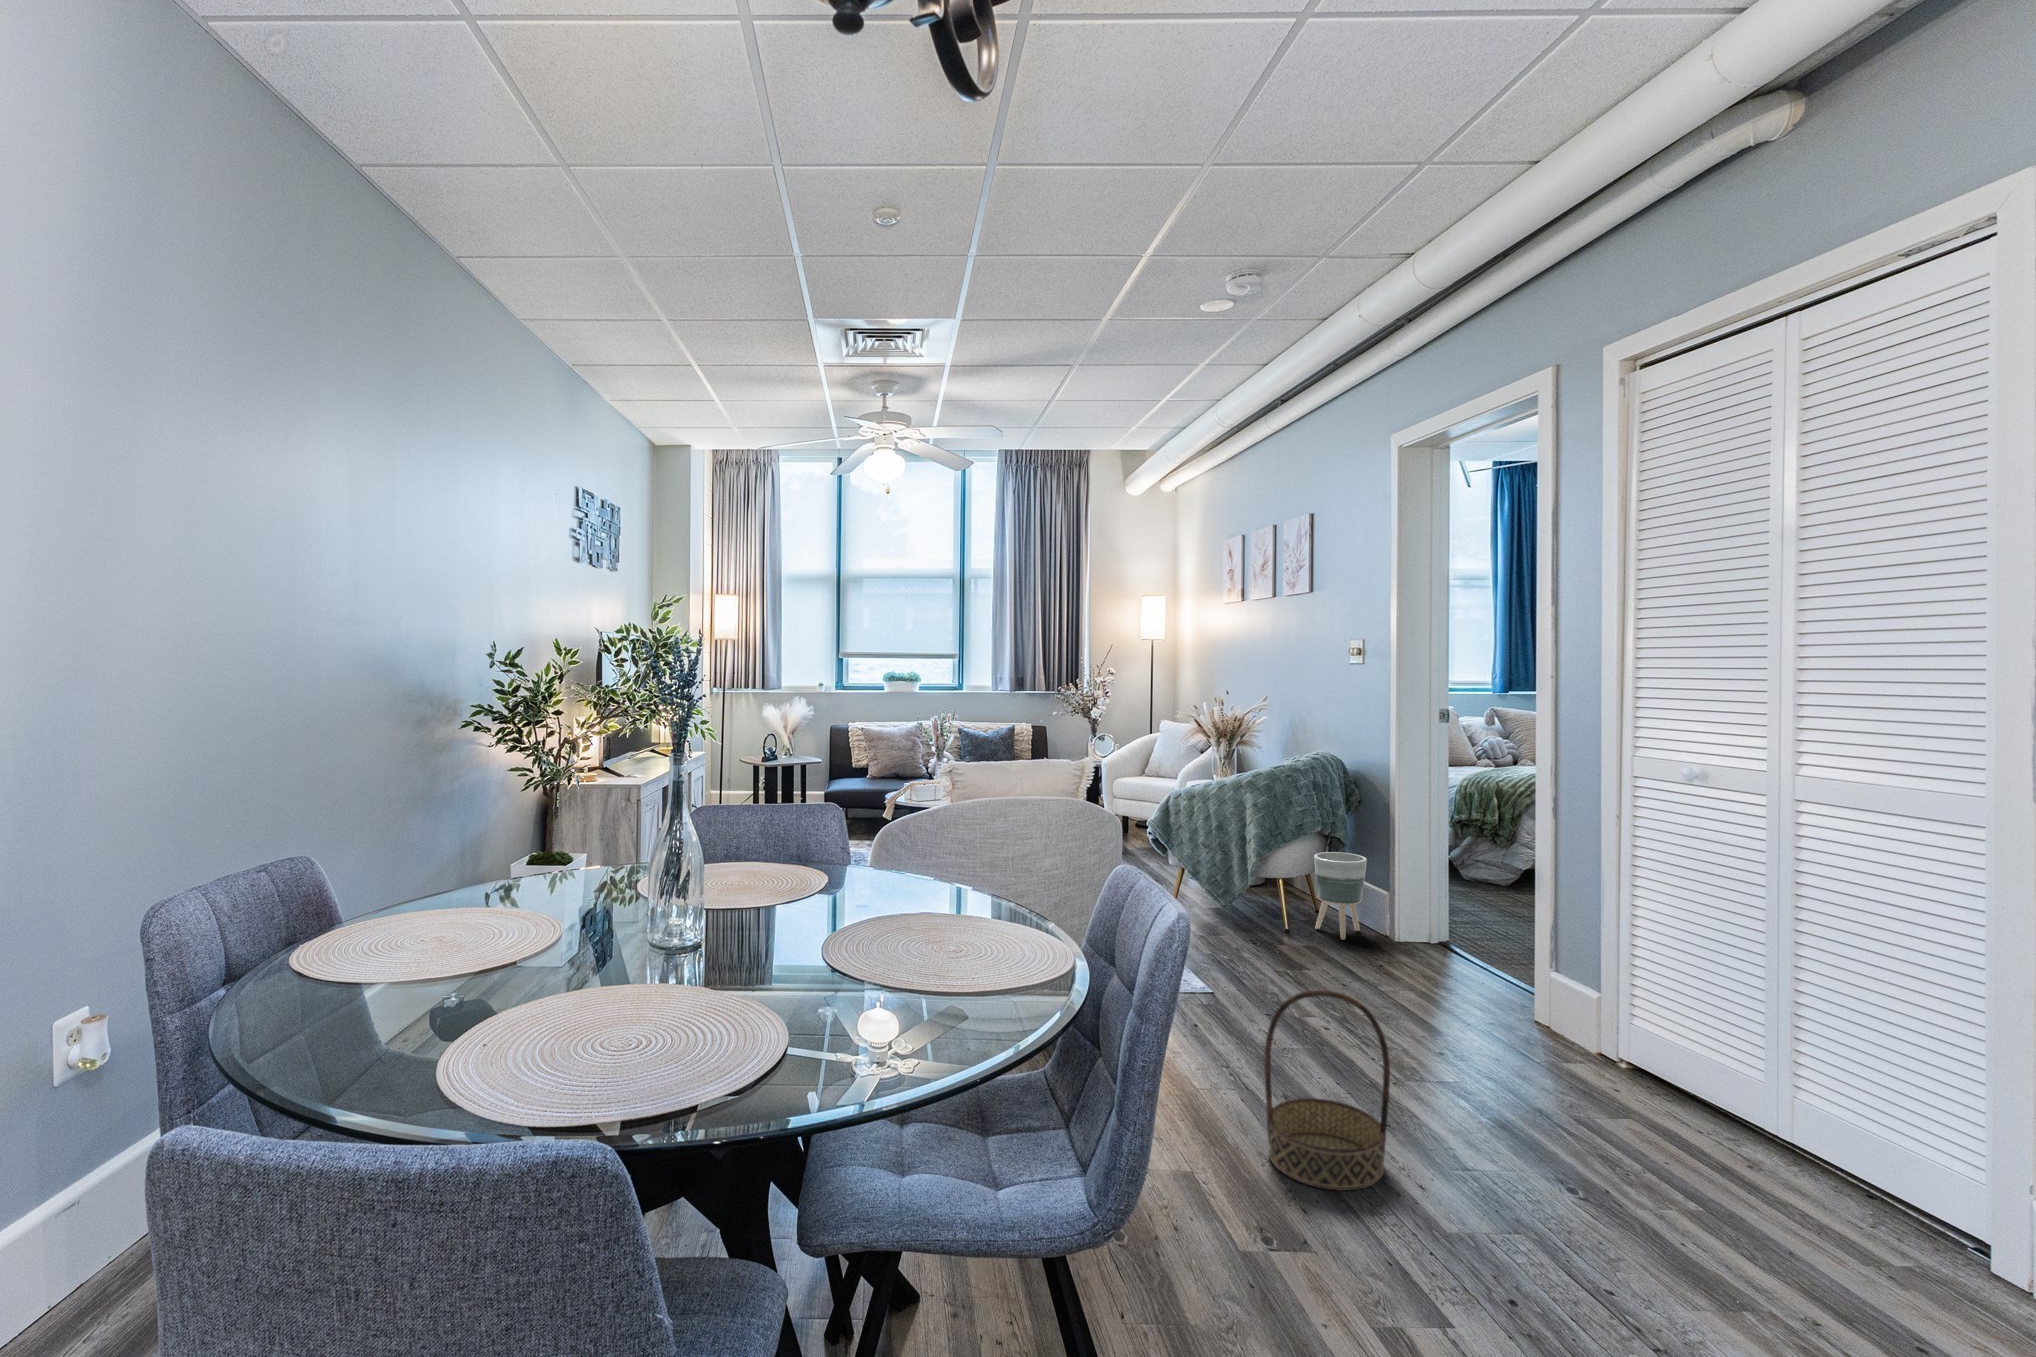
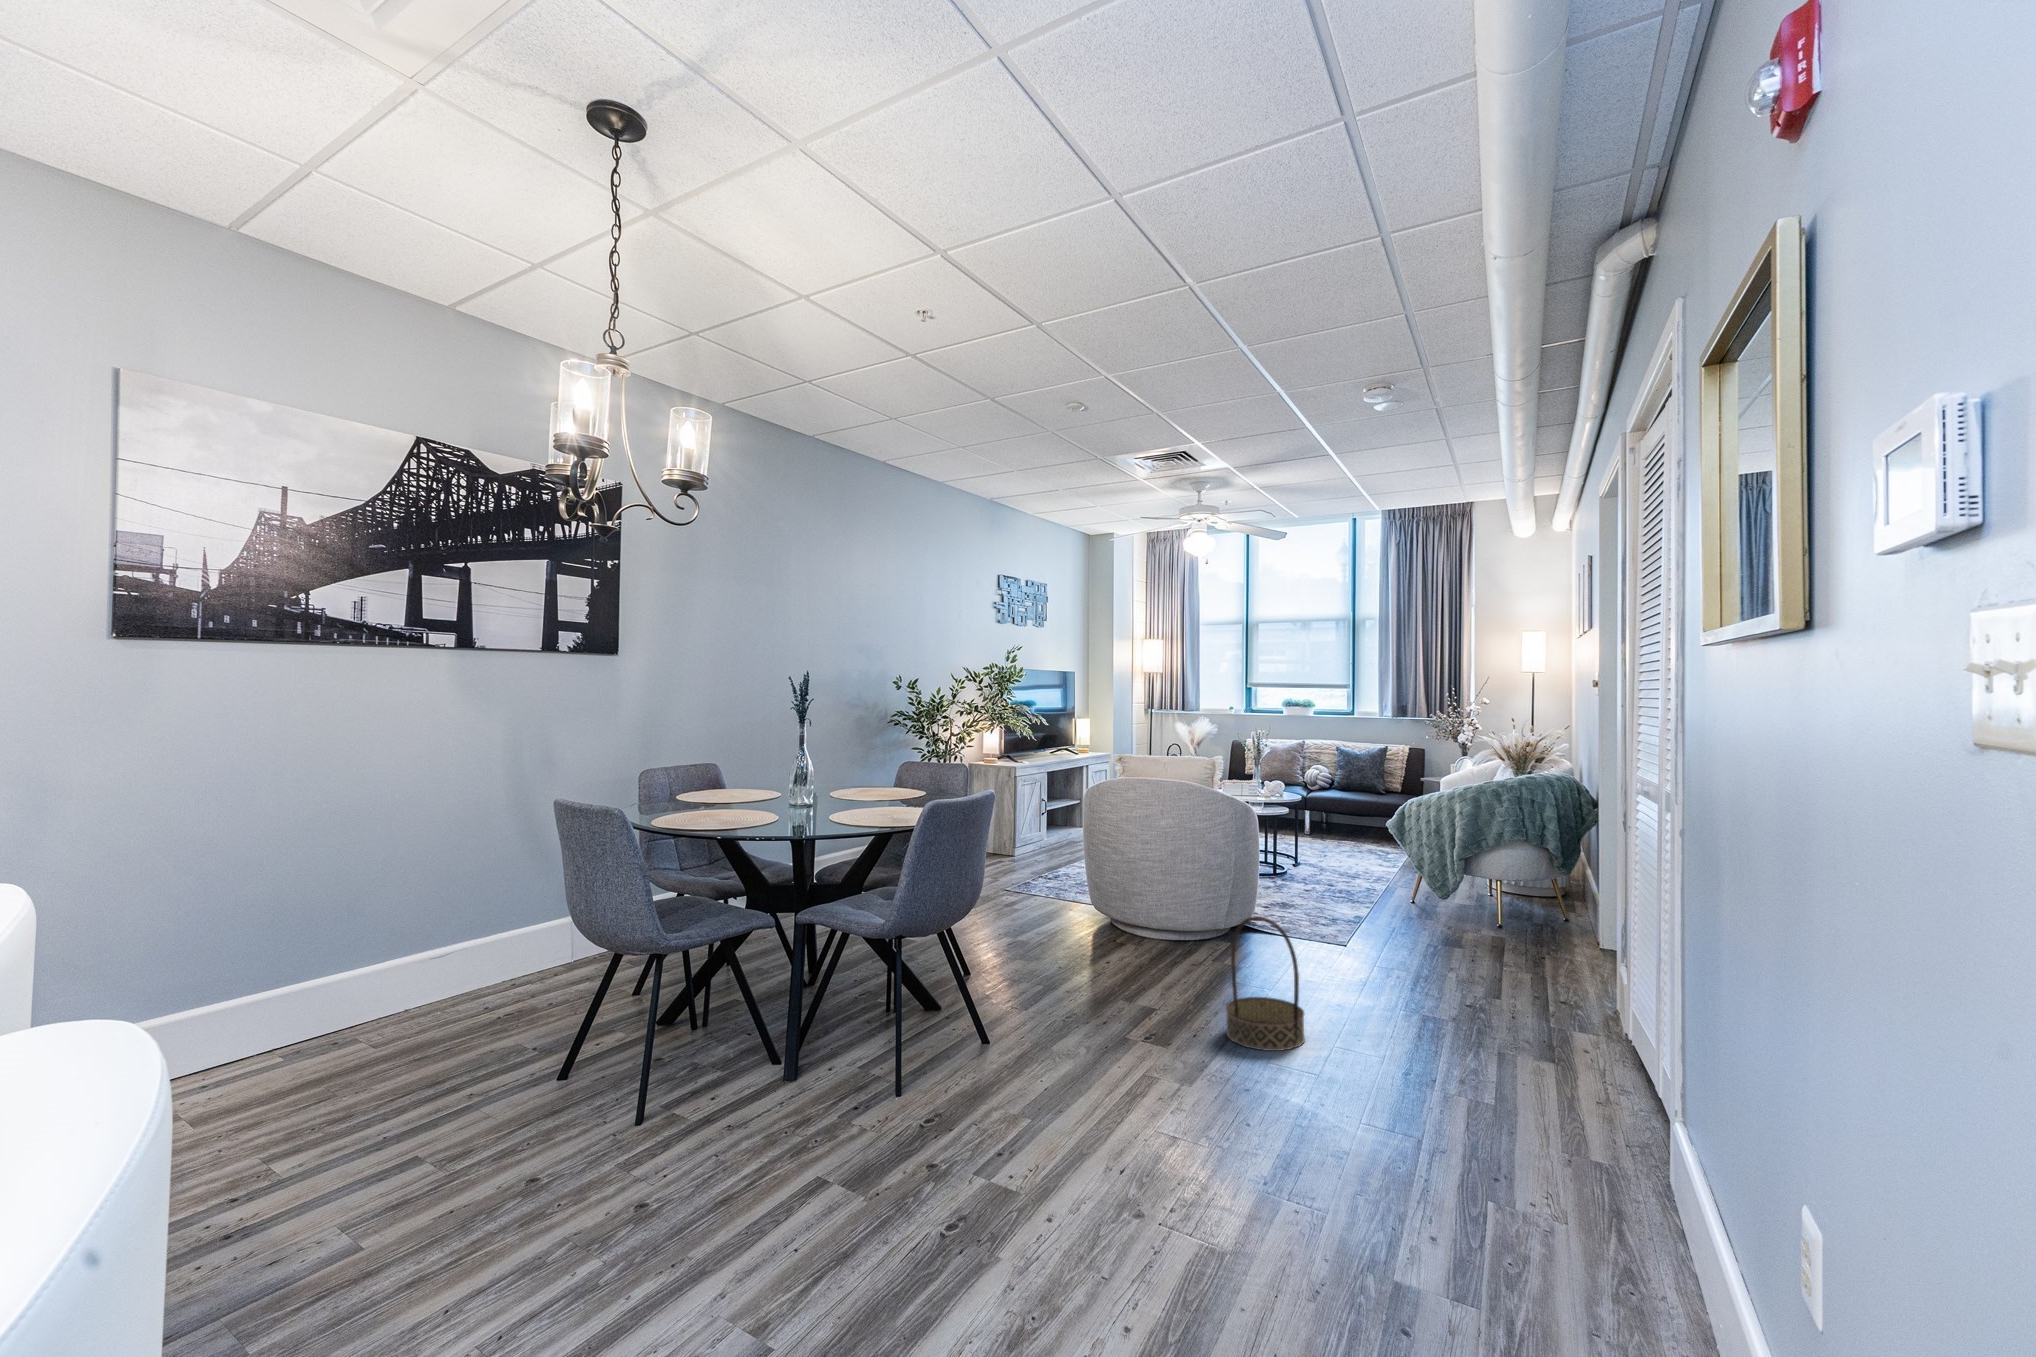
planter: present [1314,852,1367,940] -> none [1534,863,1589,943]

